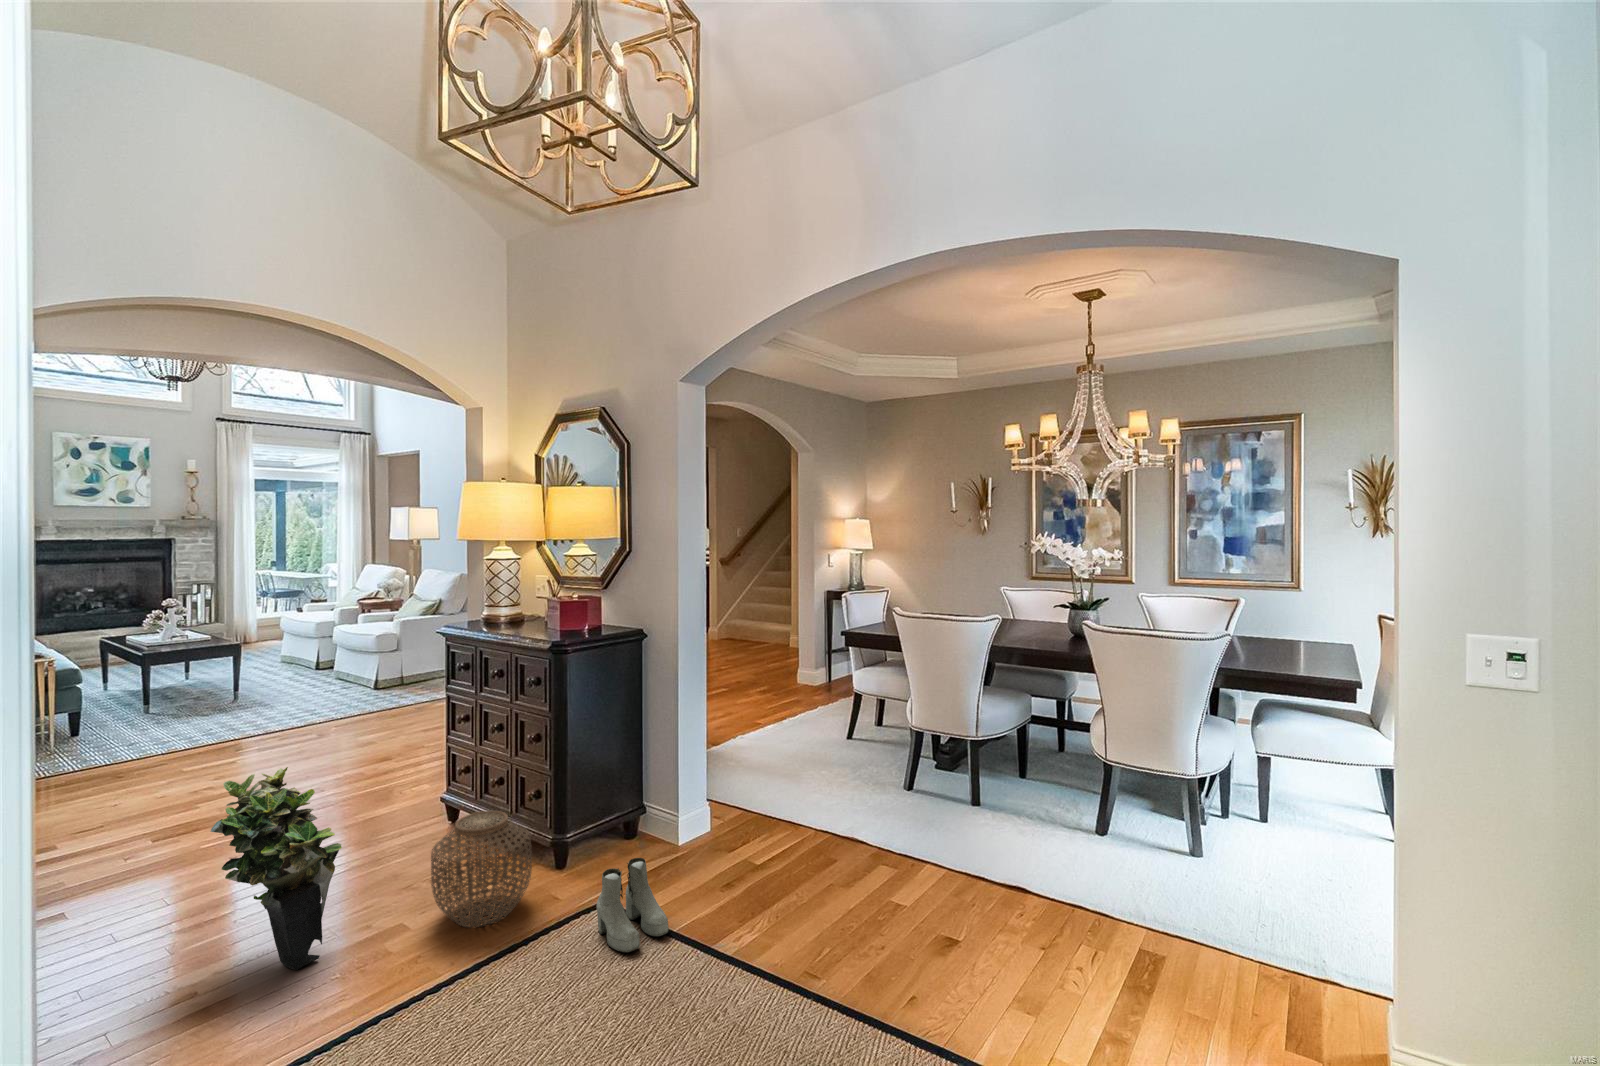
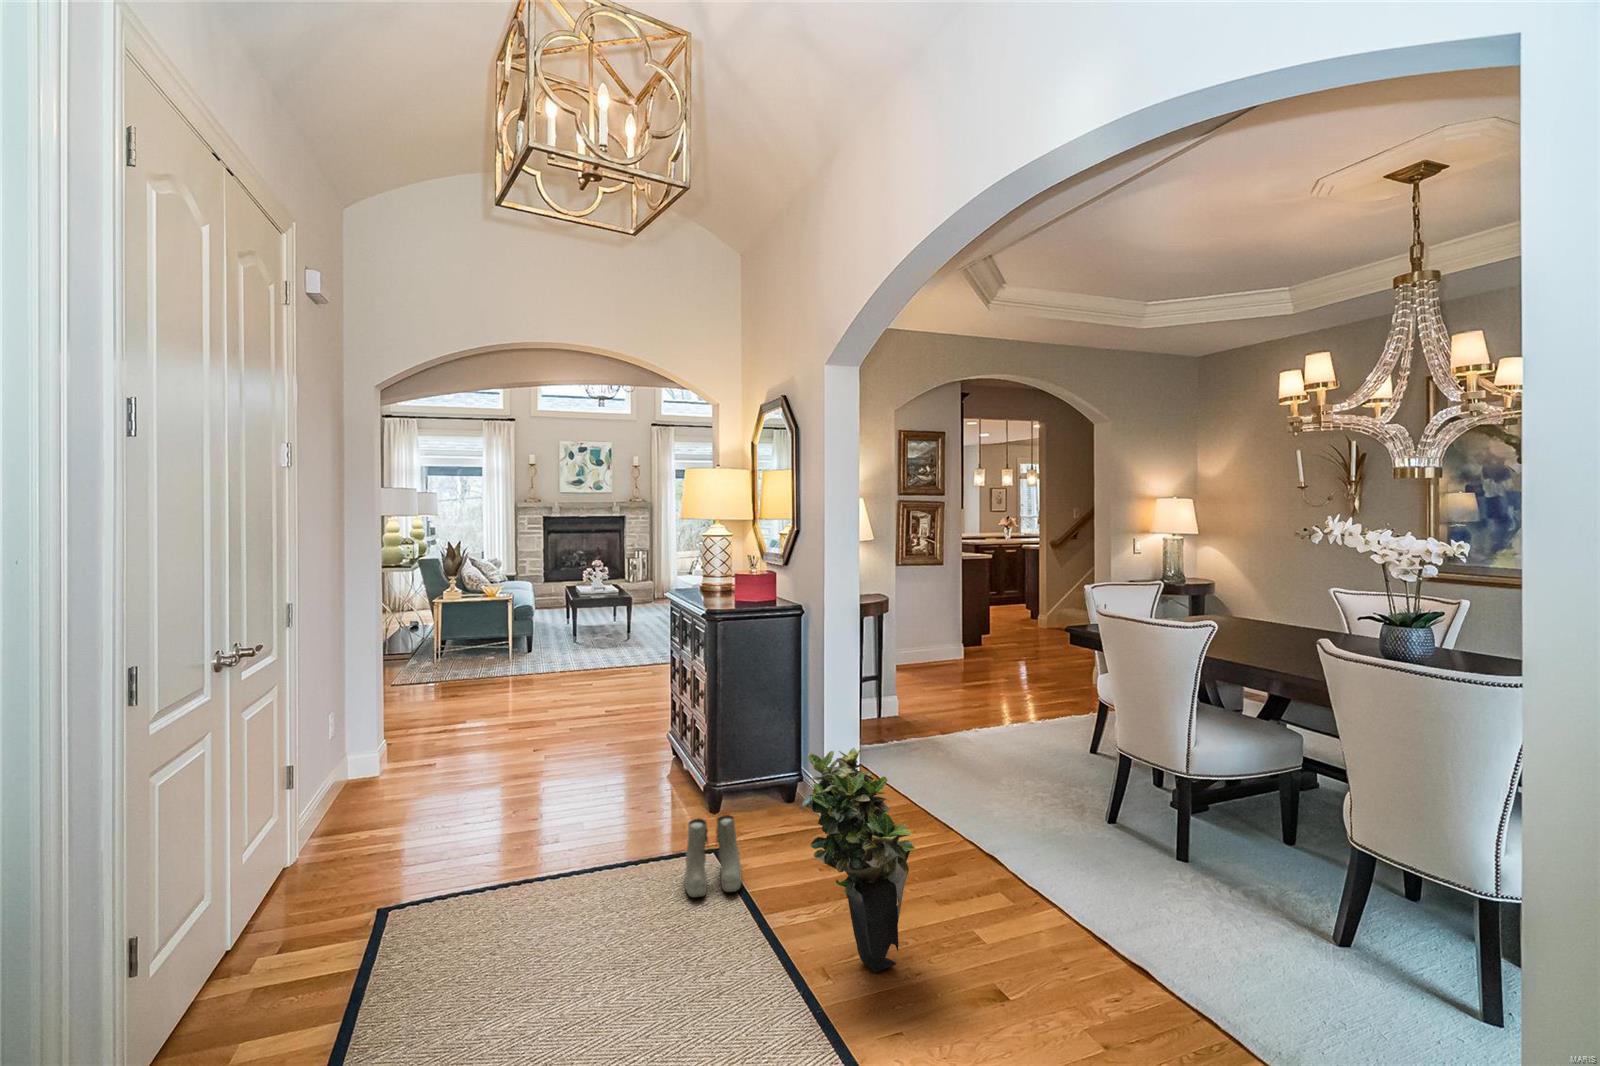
potted plant: present [210,767,342,970] -> present [802,748,915,973]
woven basket: present [431,811,532,927] -> none [586,746,667,843]

